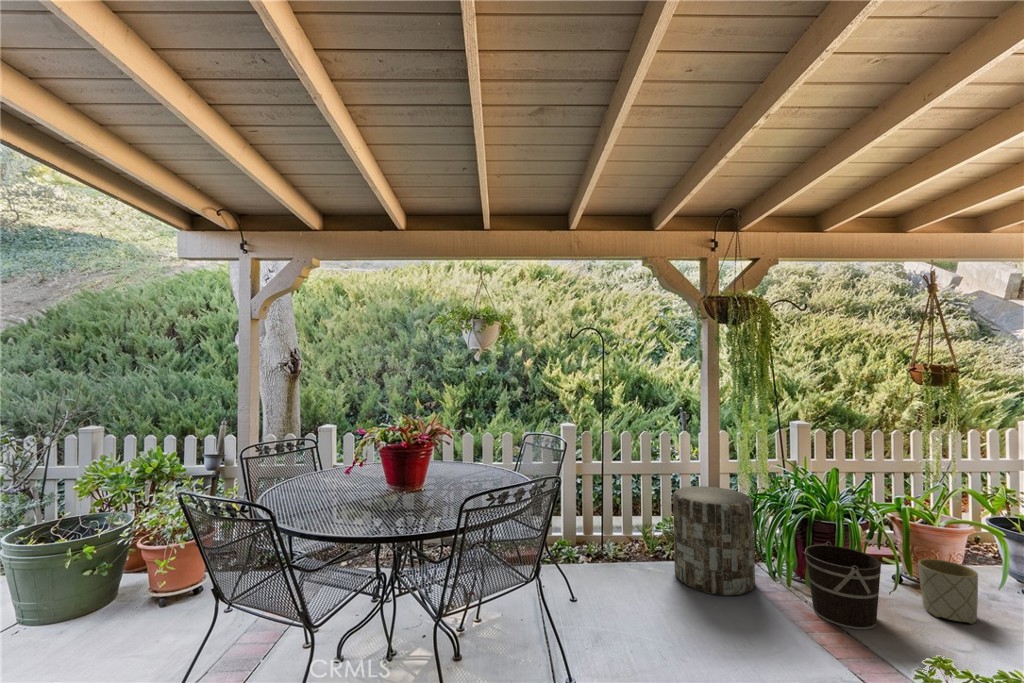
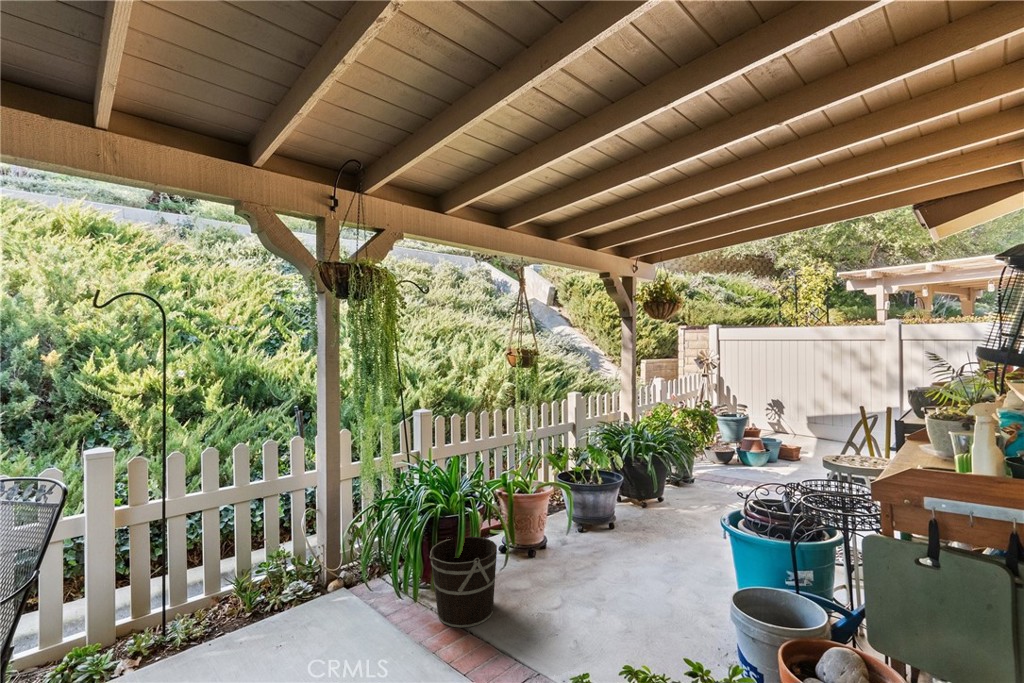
side table: present [673,486,755,595] -> none [277,500,379,646]
planter: present [918,559,978,624] -> none [521,523,561,580]

